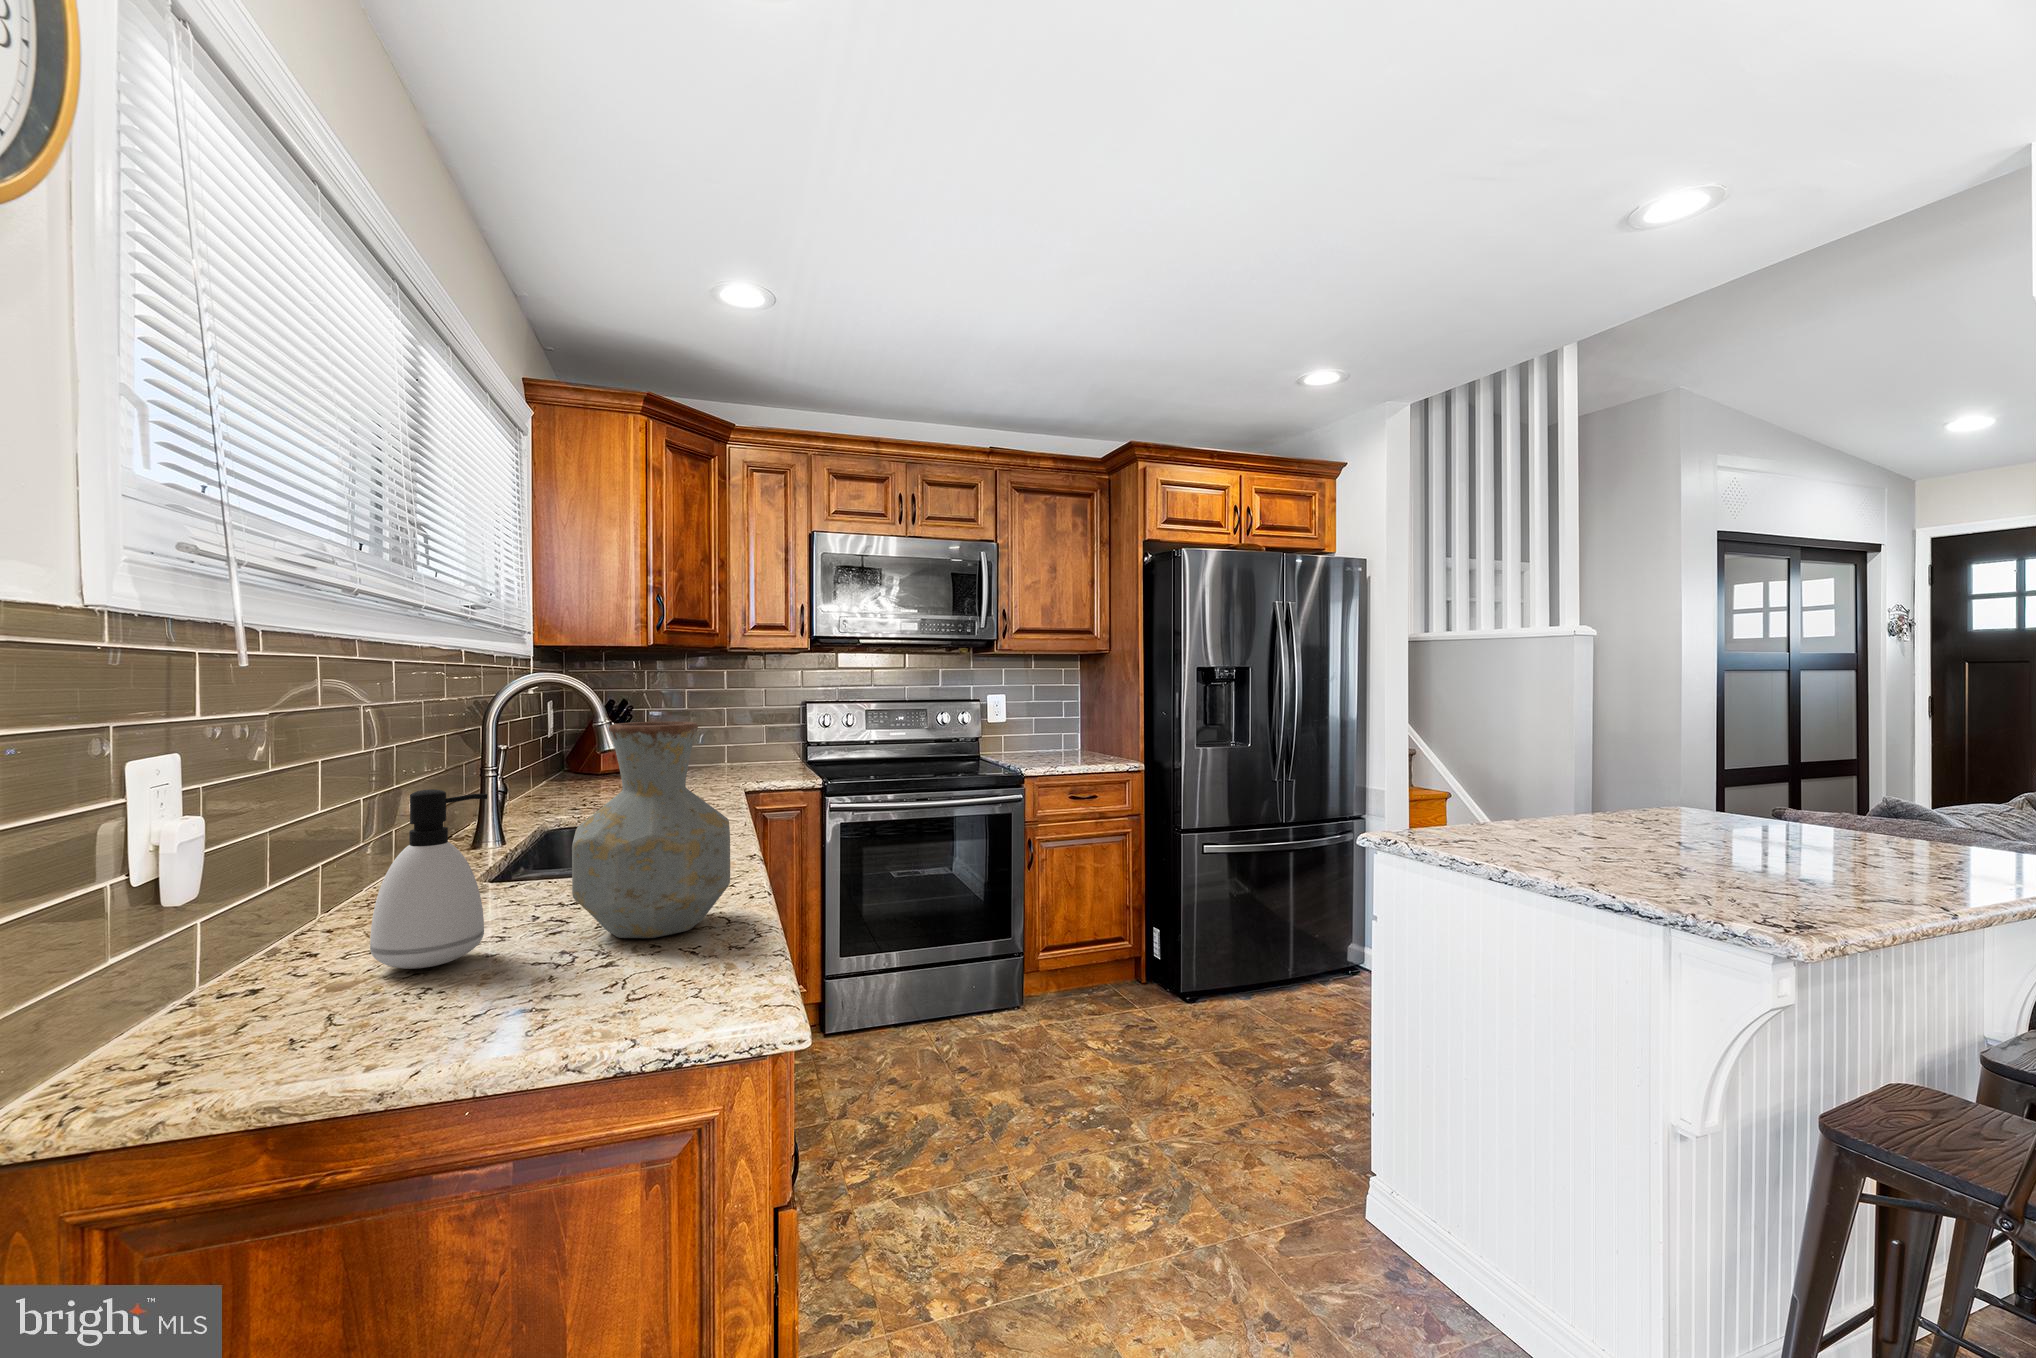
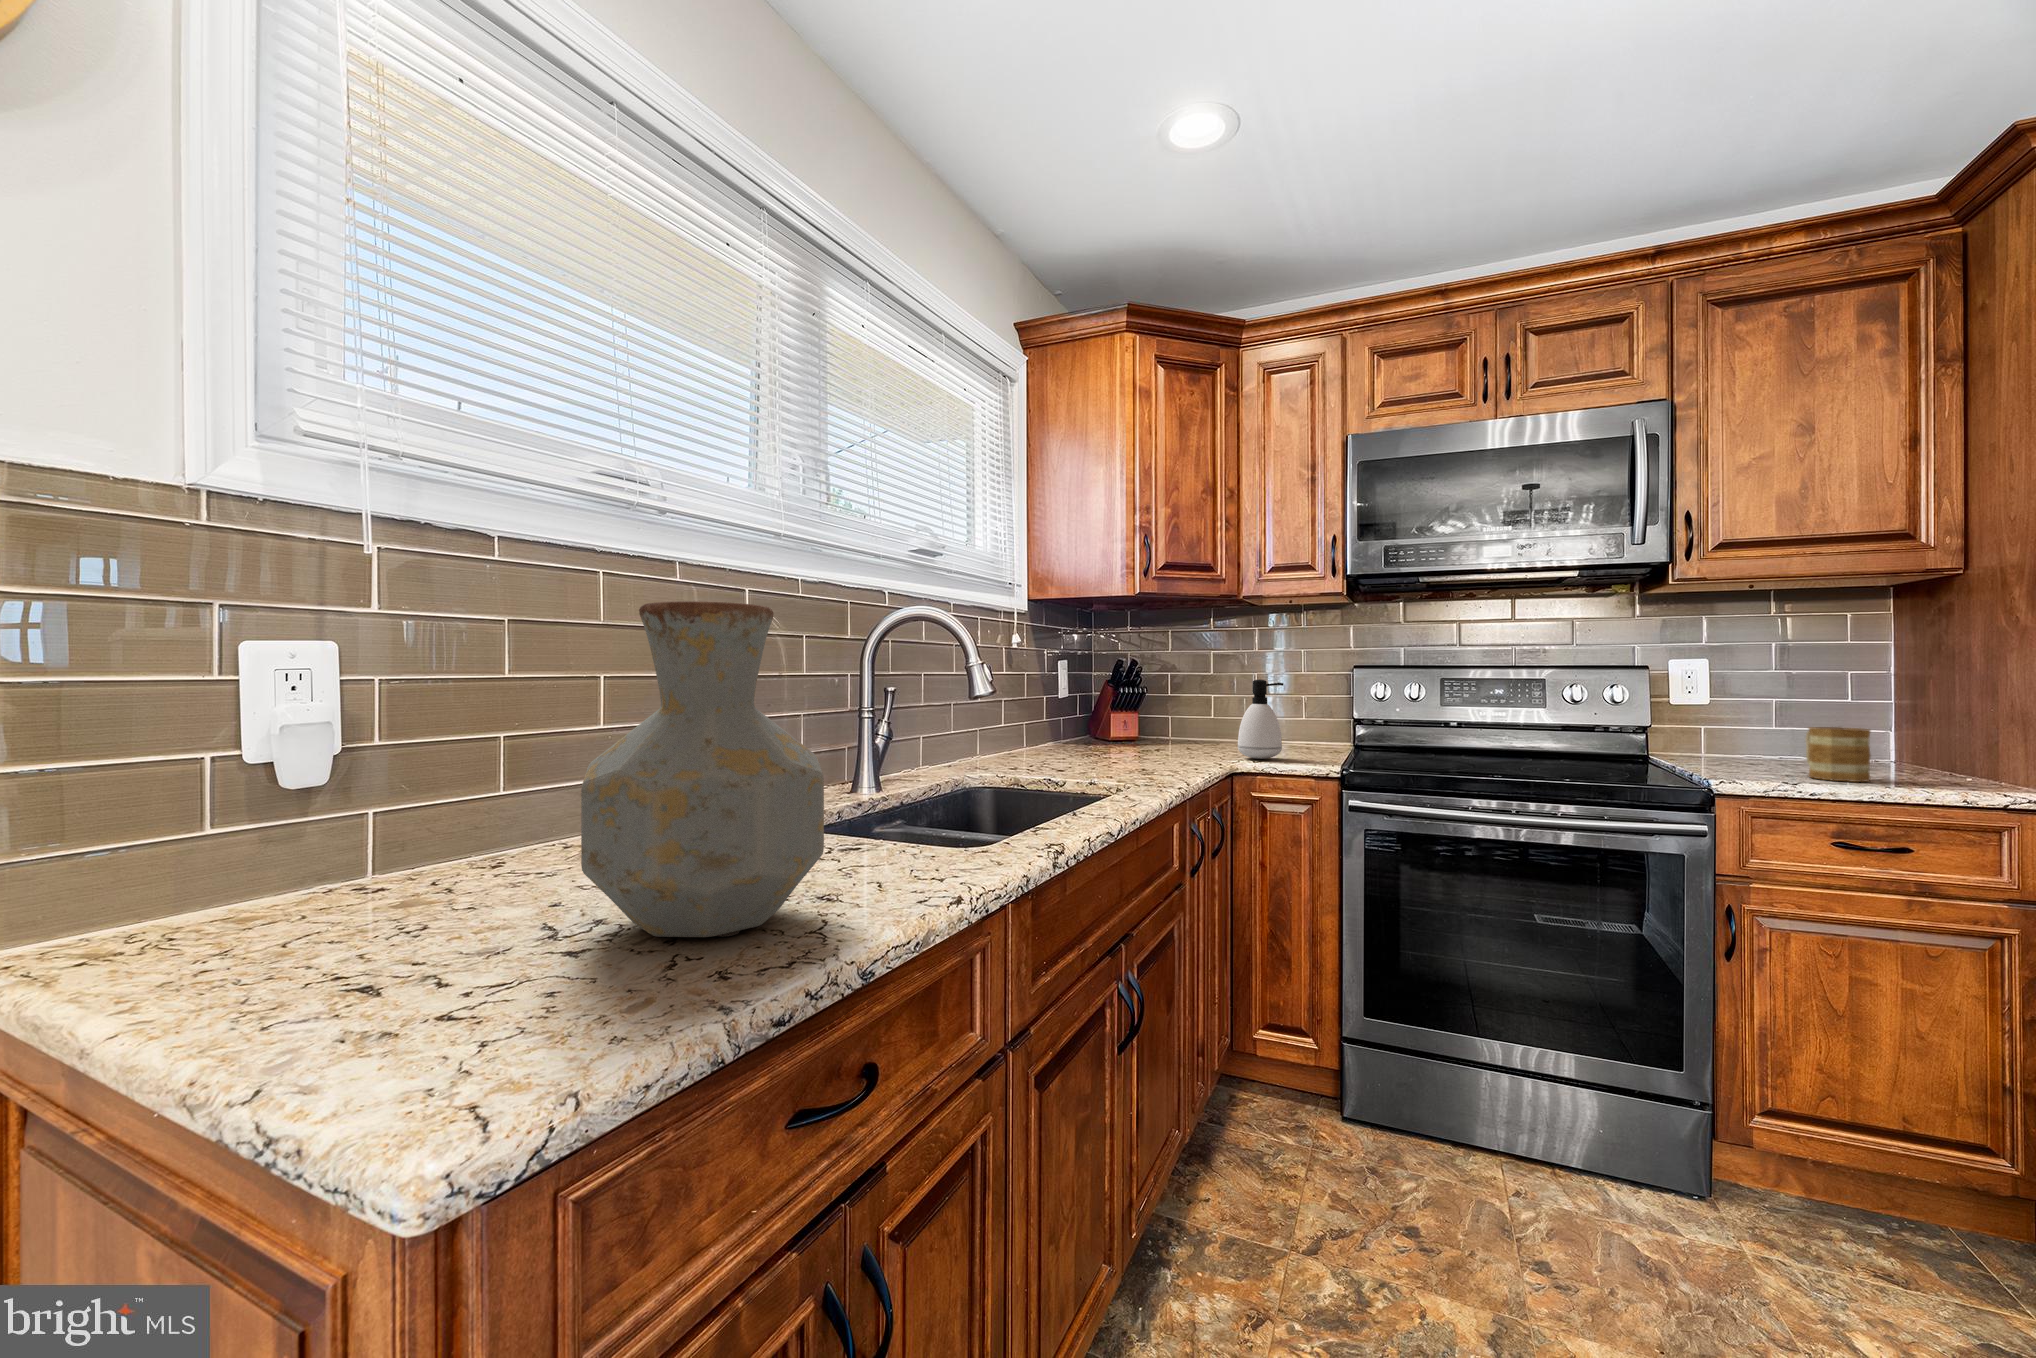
mug: none [1052,734,1079,764] -> present [1805,727,1871,782]
soap dispenser: present [370,789,487,969] -> present [1238,680,1284,759]

